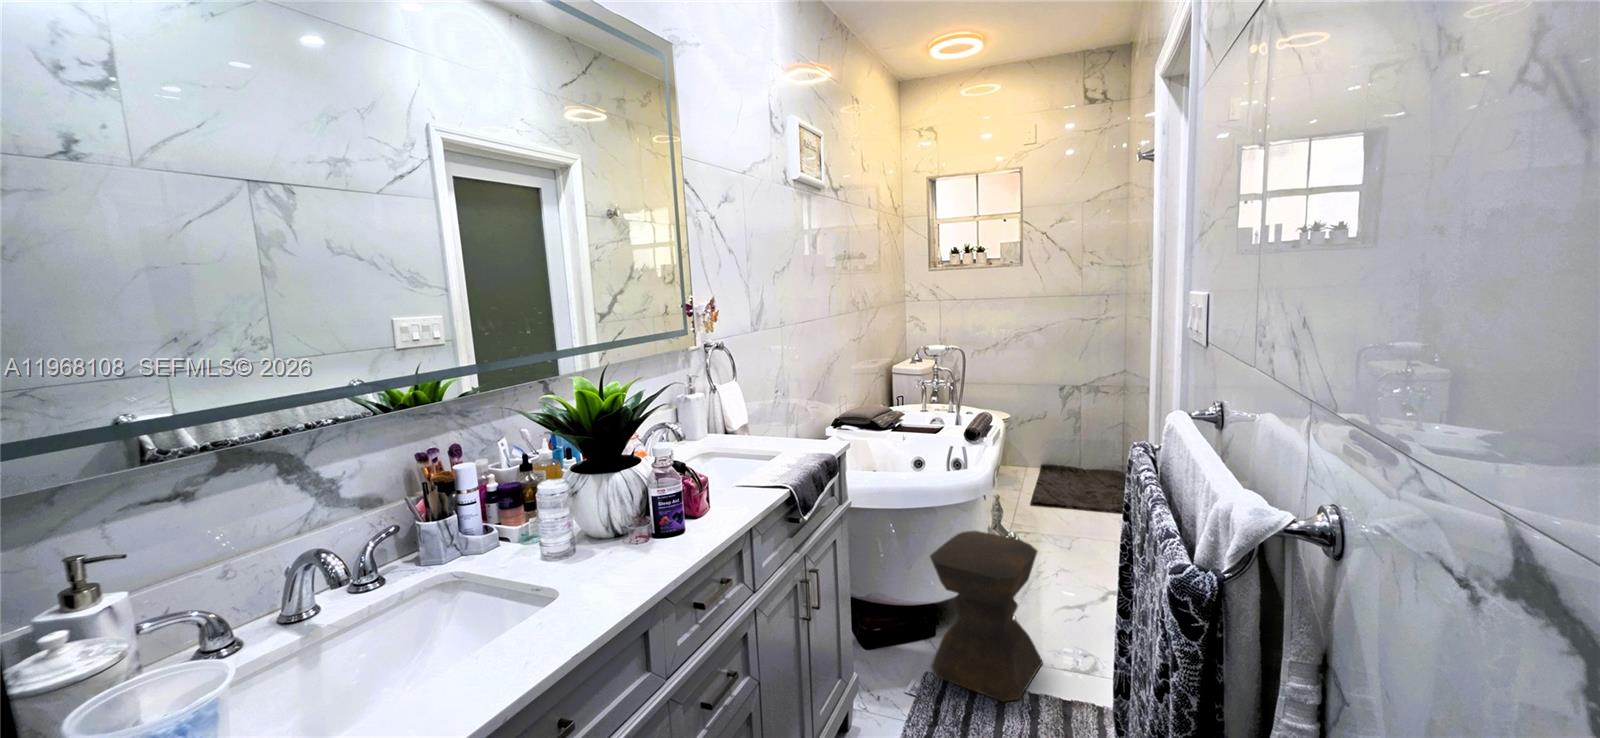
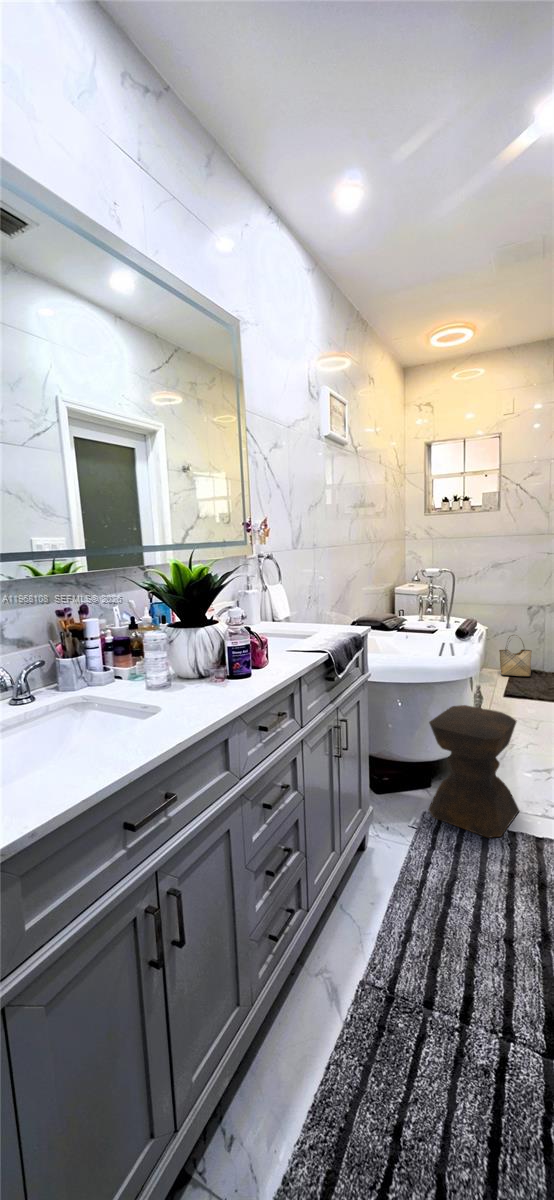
woven basket: none [1024,424,1064,476] -> present [499,635,532,676]

